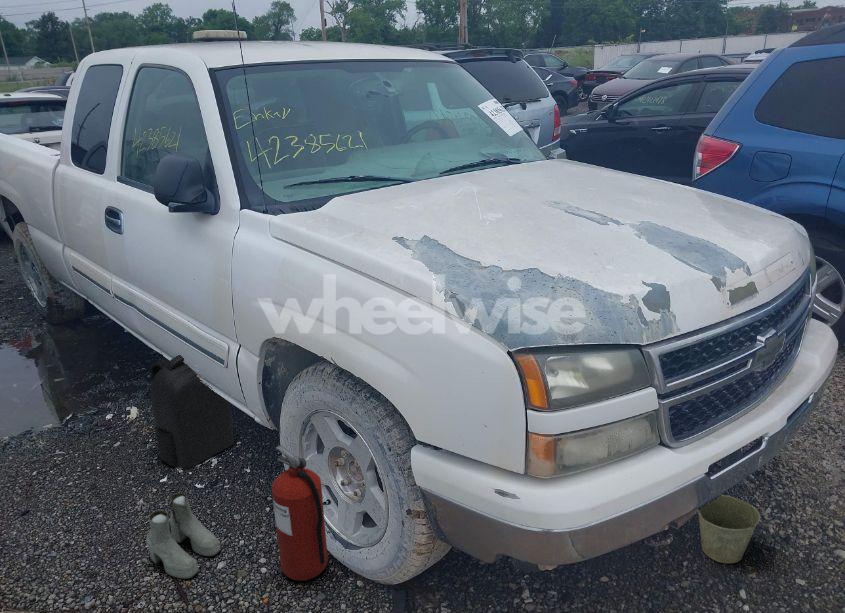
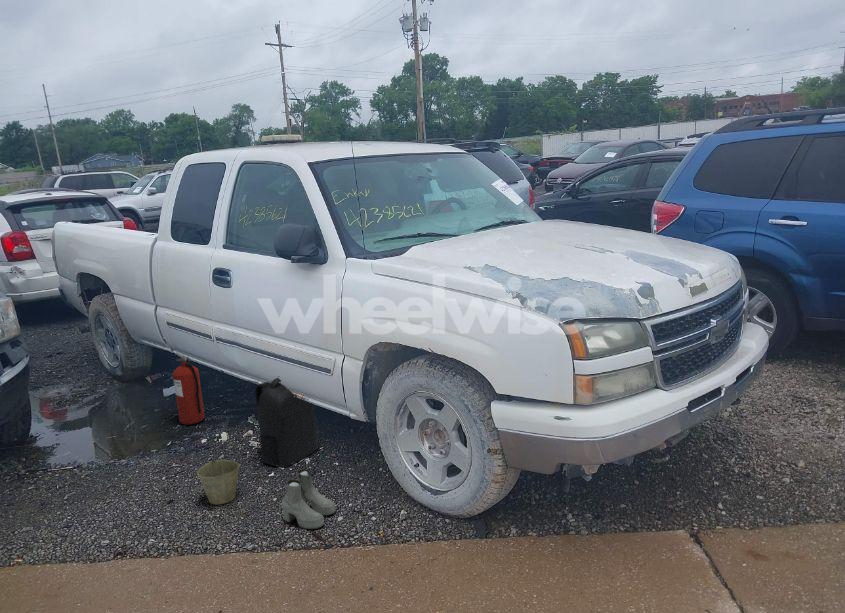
fire extinguisher: present [272,445,328,581] -> present [173,353,205,425]
bucket: present [698,486,760,564] -> present [197,459,240,505]

